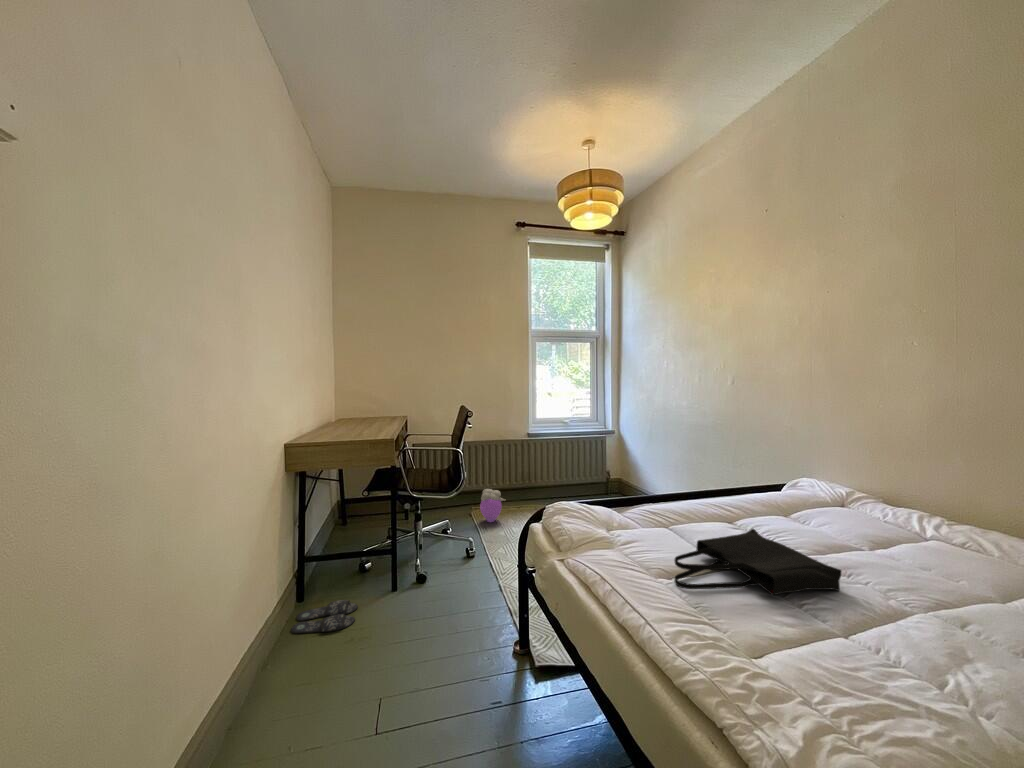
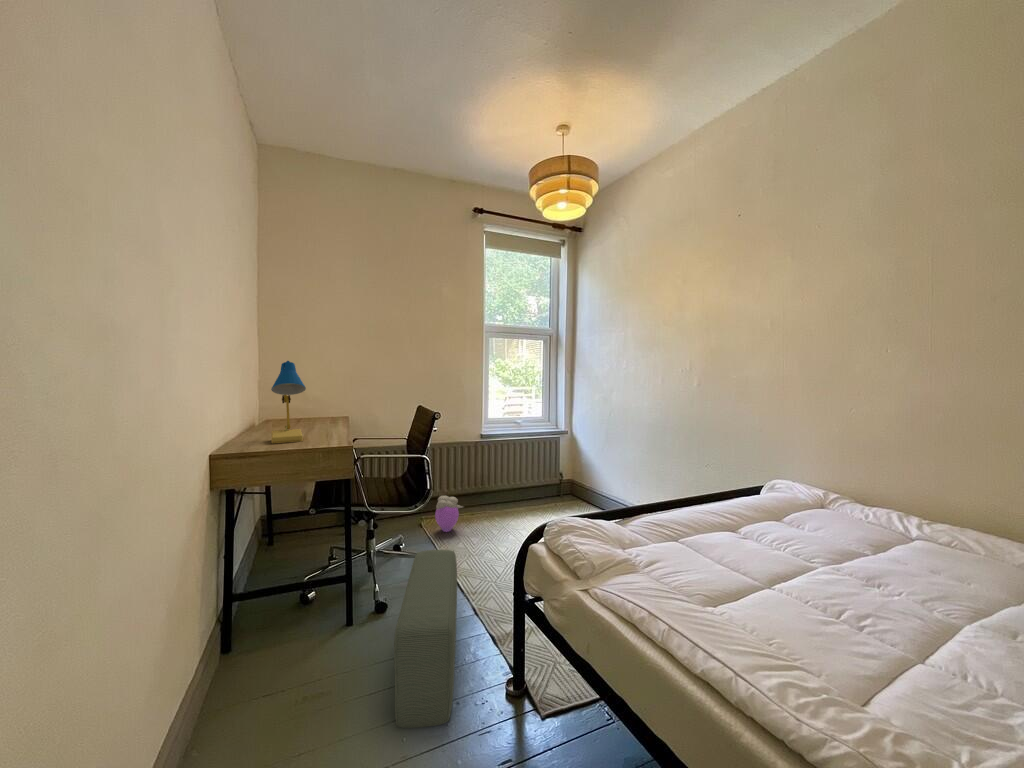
desk lamp: none [334,368,361,436] -> present [271,361,306,443]
tote bag: present [675,529,841,595] -> none [730,539,896,621]
pouf: none [418,532,484,672] -> present [394,550,457,728]
slippers: present [291,600,358,633] -> none [216,643,304,698]

